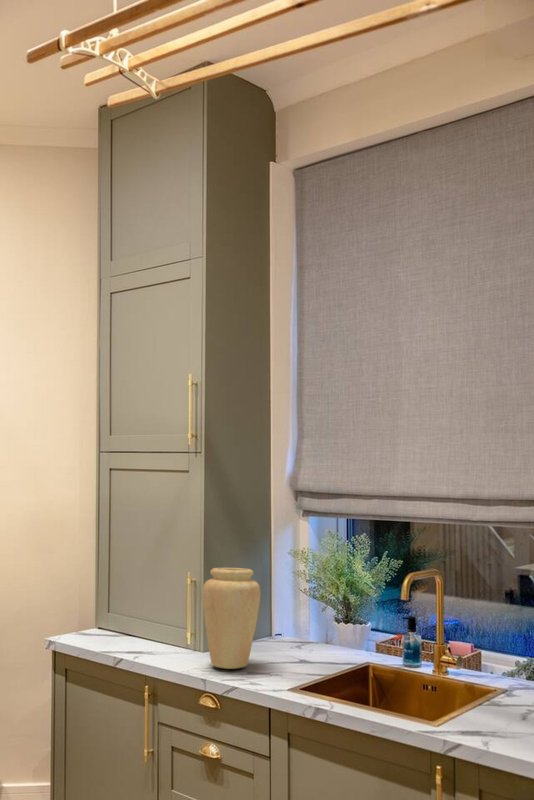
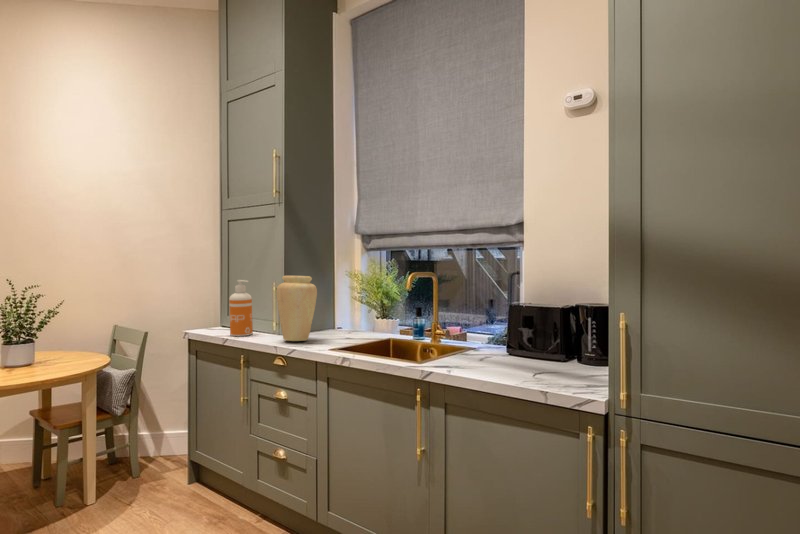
soap dispenser: none [126,568,159,654] -> present [229,280,253,336]

